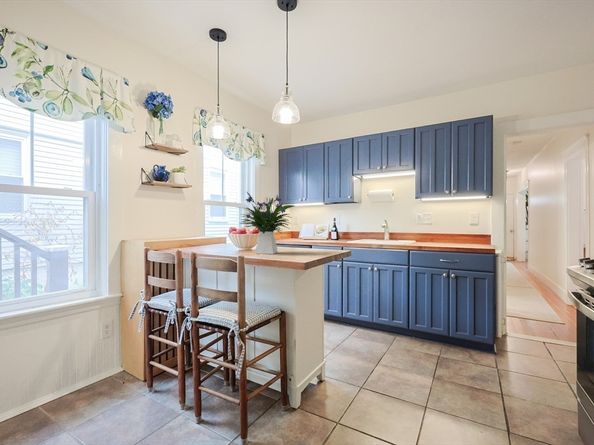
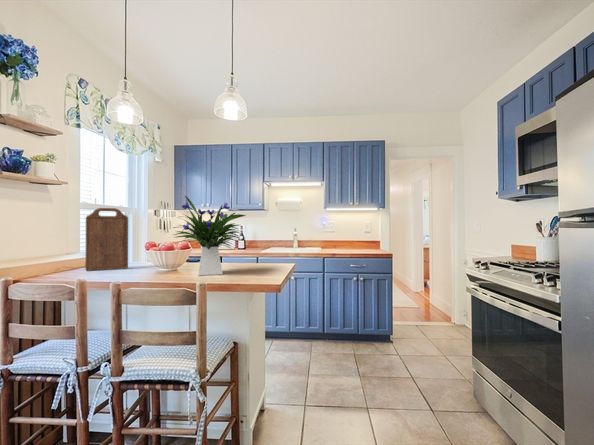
cutting board: none [194,203,221,248] -> present [85,208,128,271]

